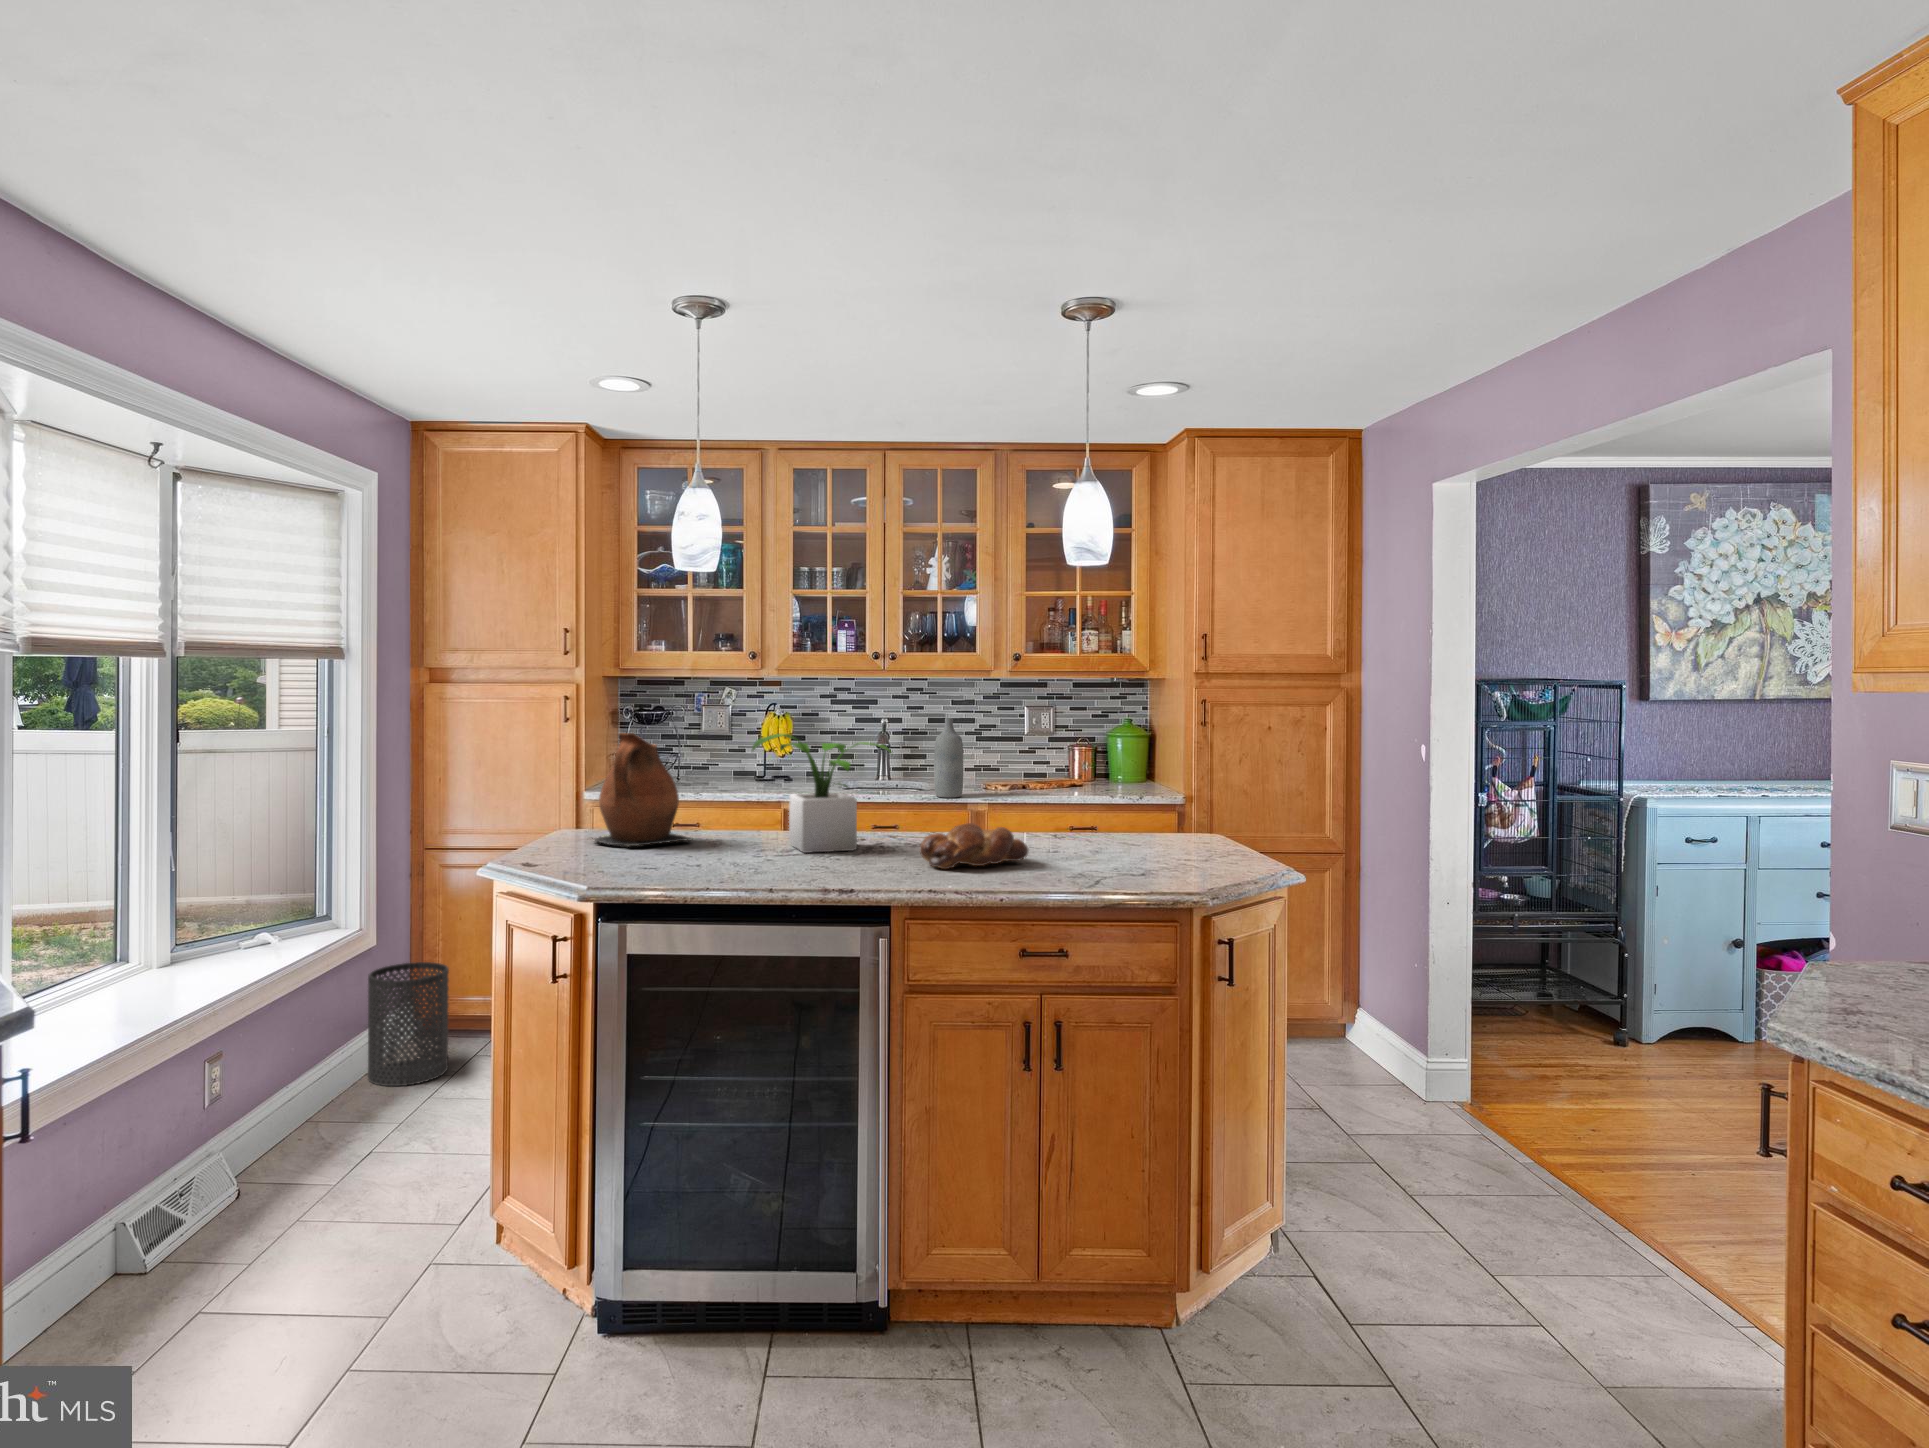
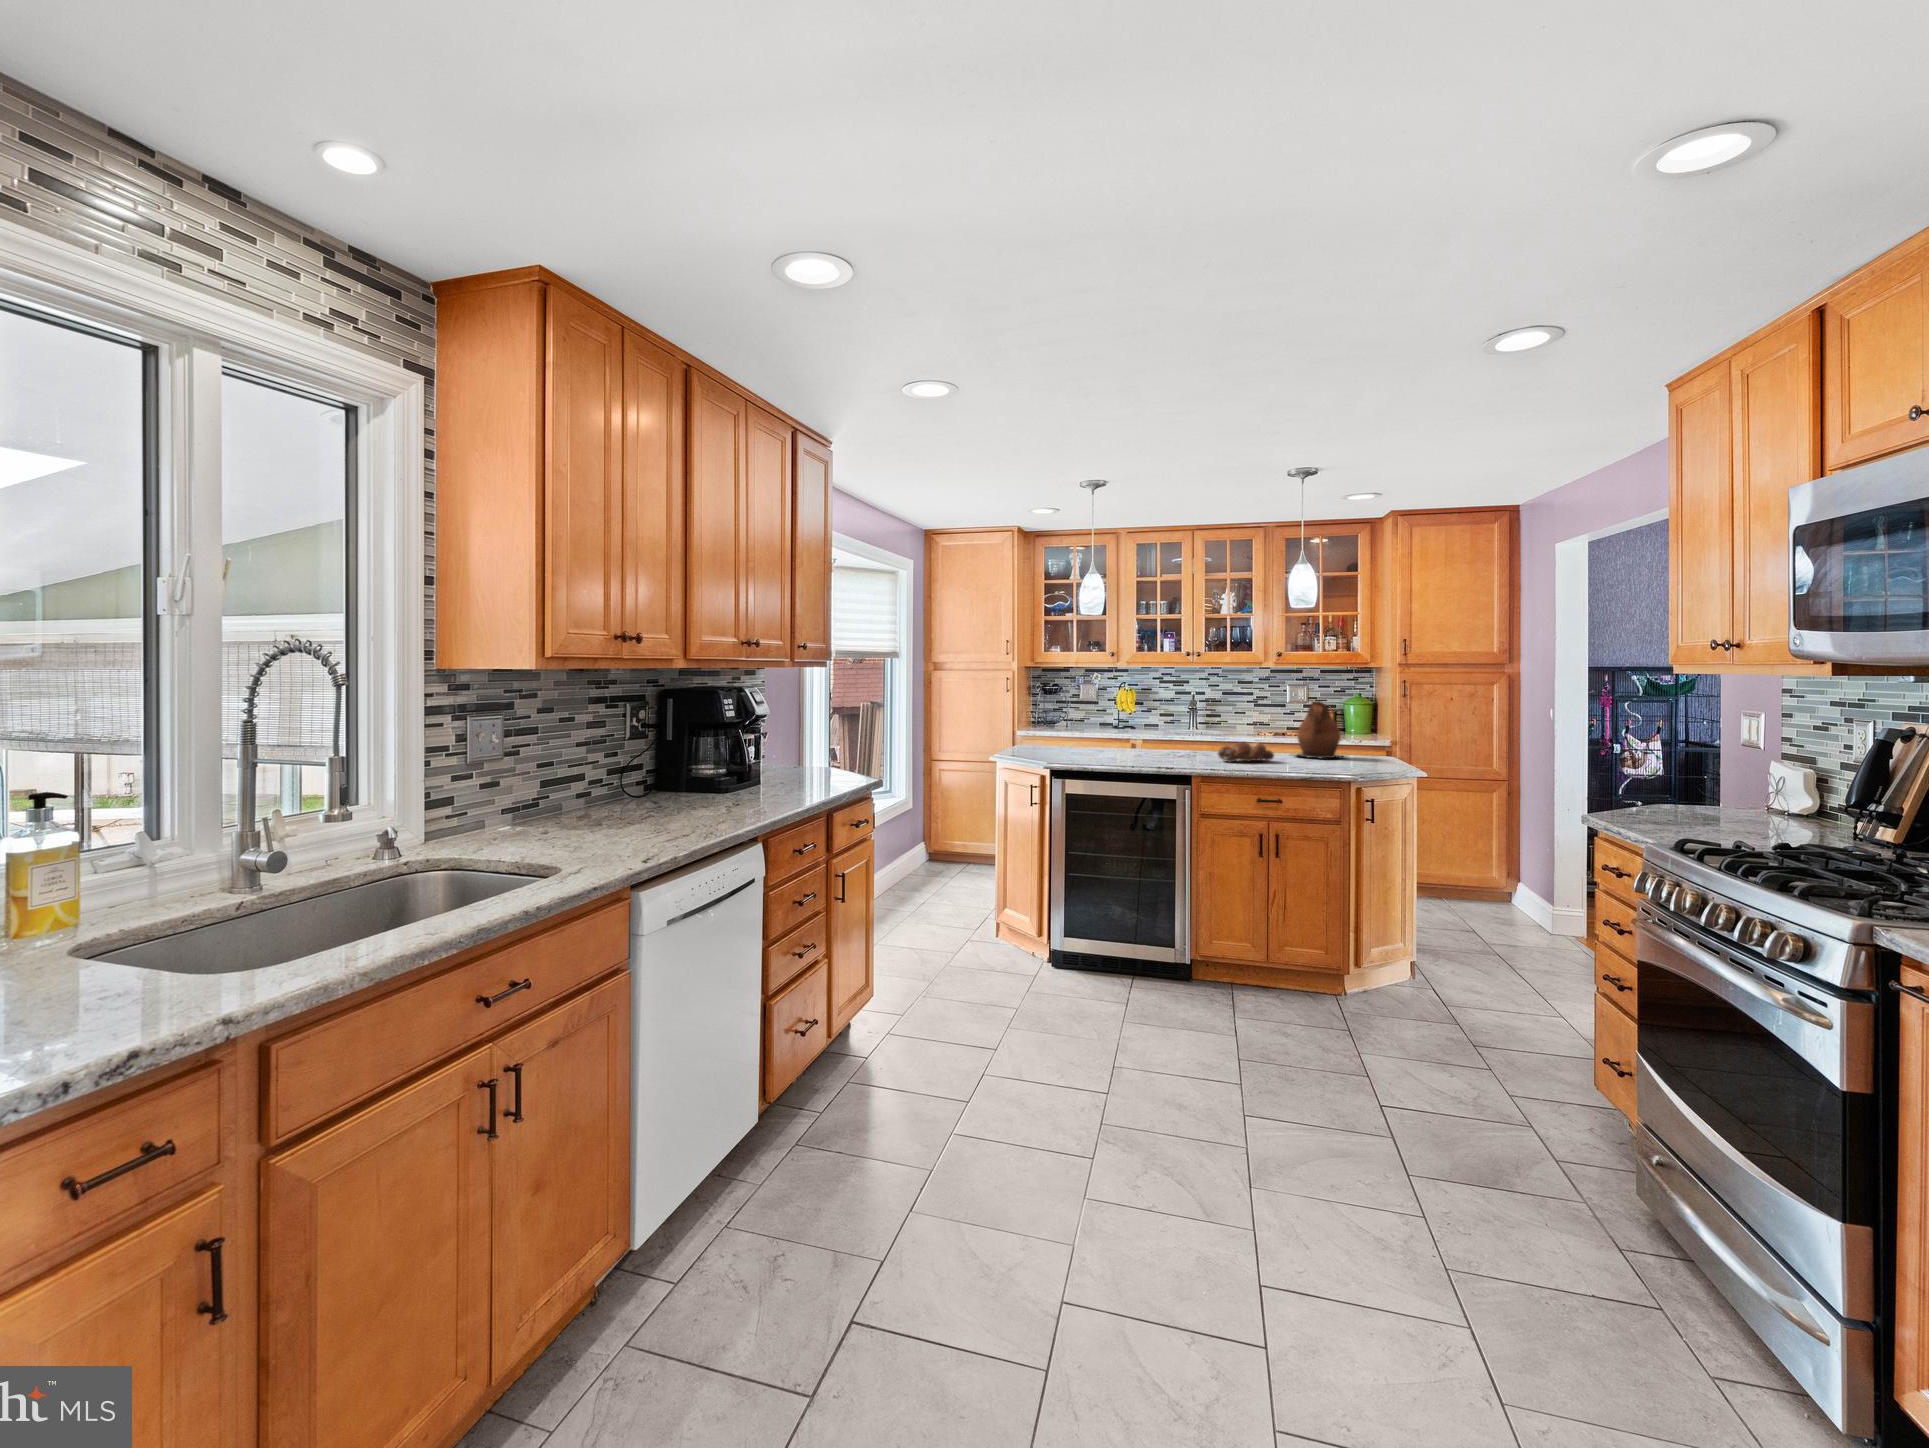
bottle: present [934,718,963,798] -> none [1226,692,1244,739]
ceramic pitcher: present [592,733,692,847] -> present [1296,701,1342,758]
potted plant: present [752,734,892,853] -> none [1133,698,1204,756]
trash can: present [368,962,449,1086] -> none [916,820,955,880]

